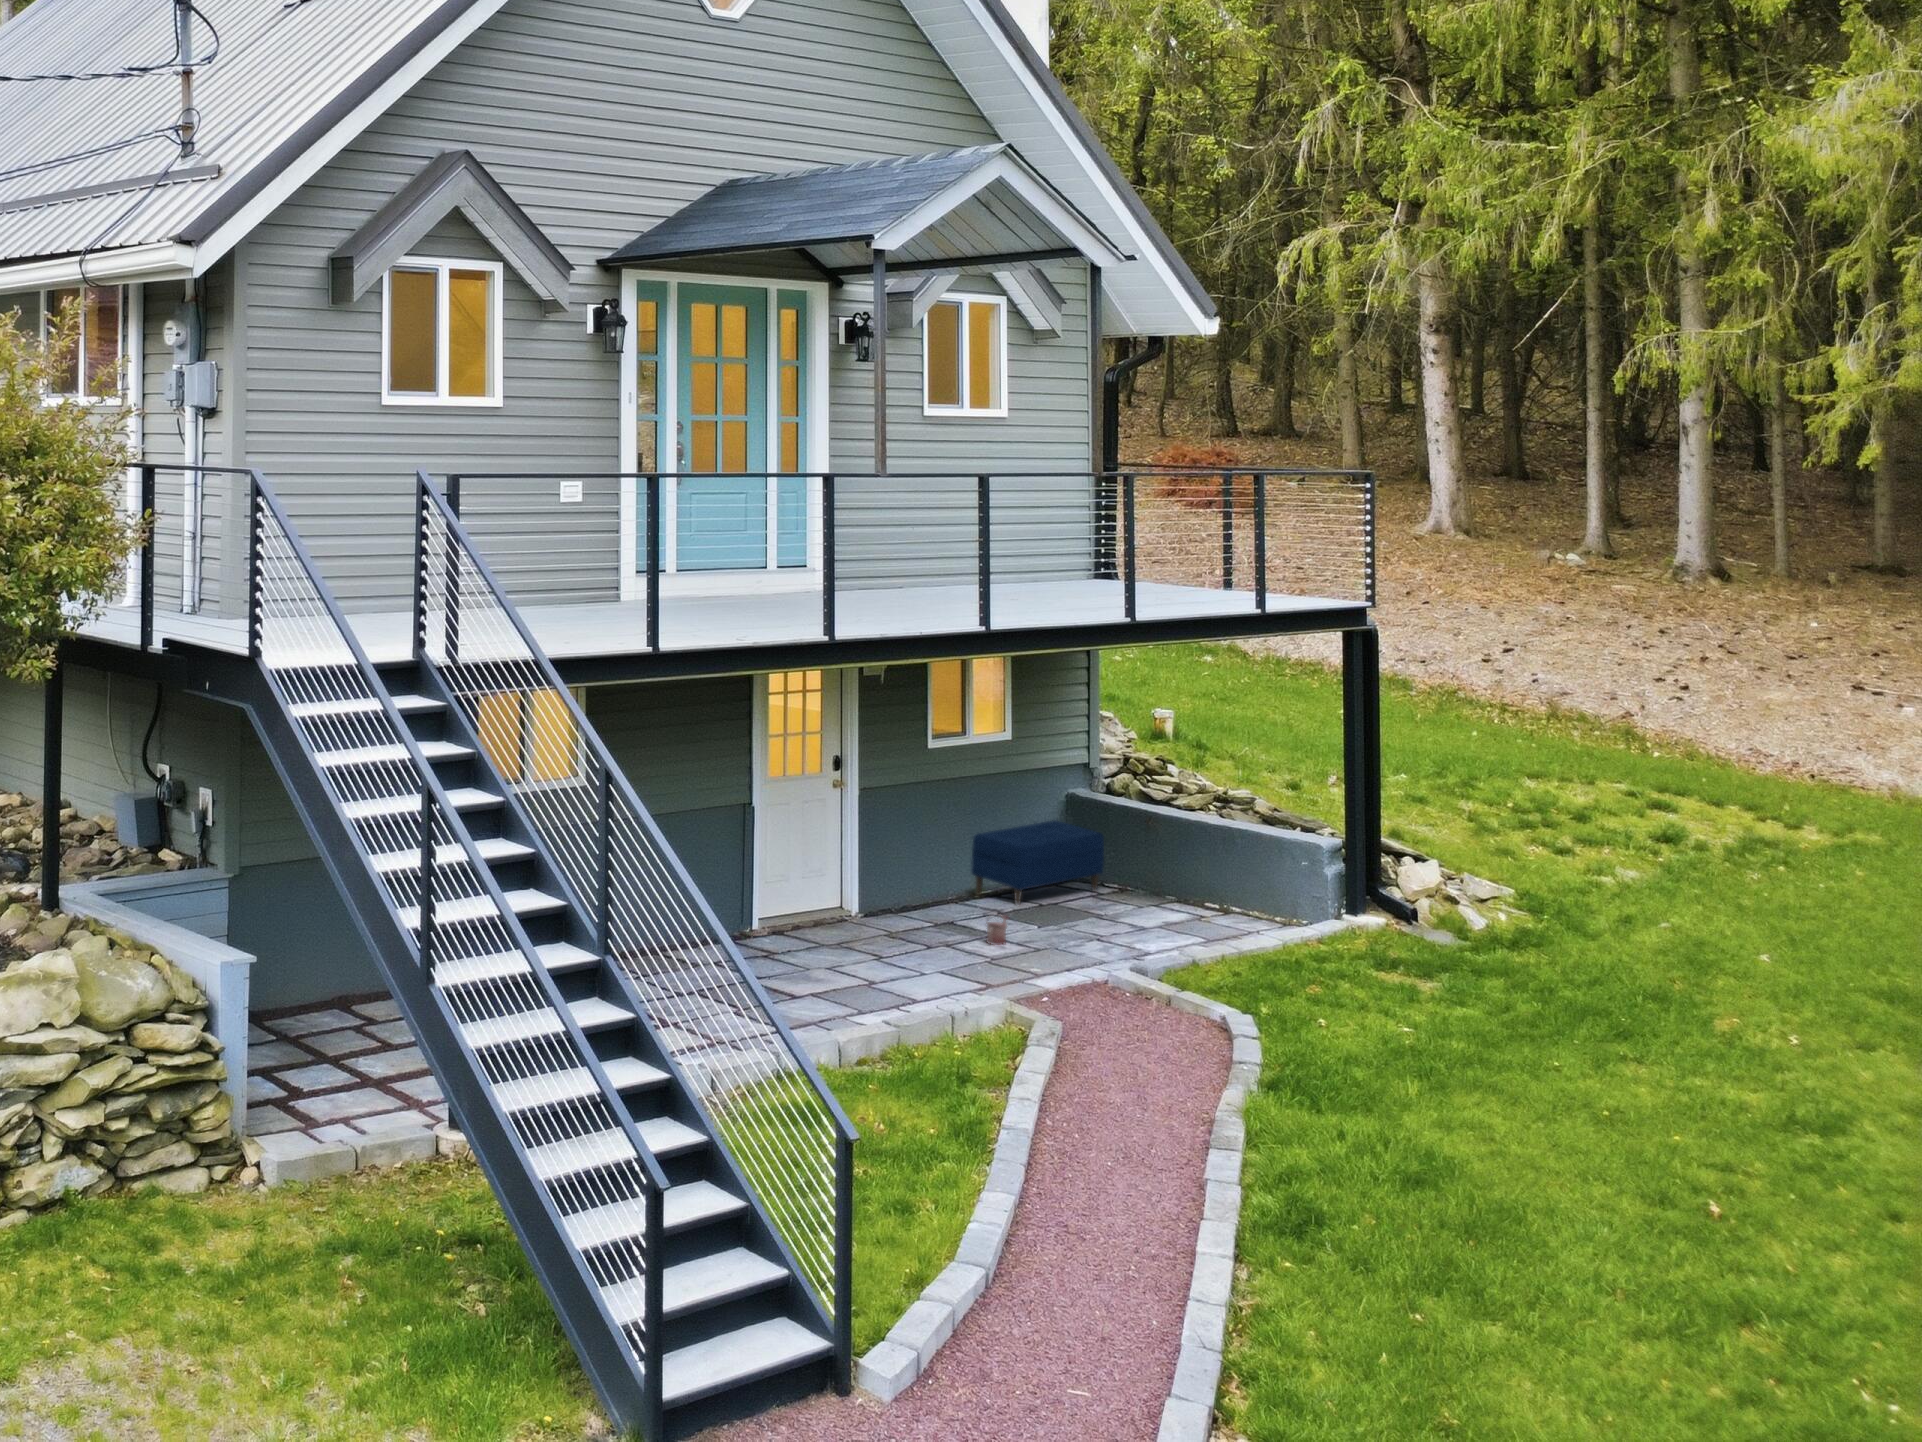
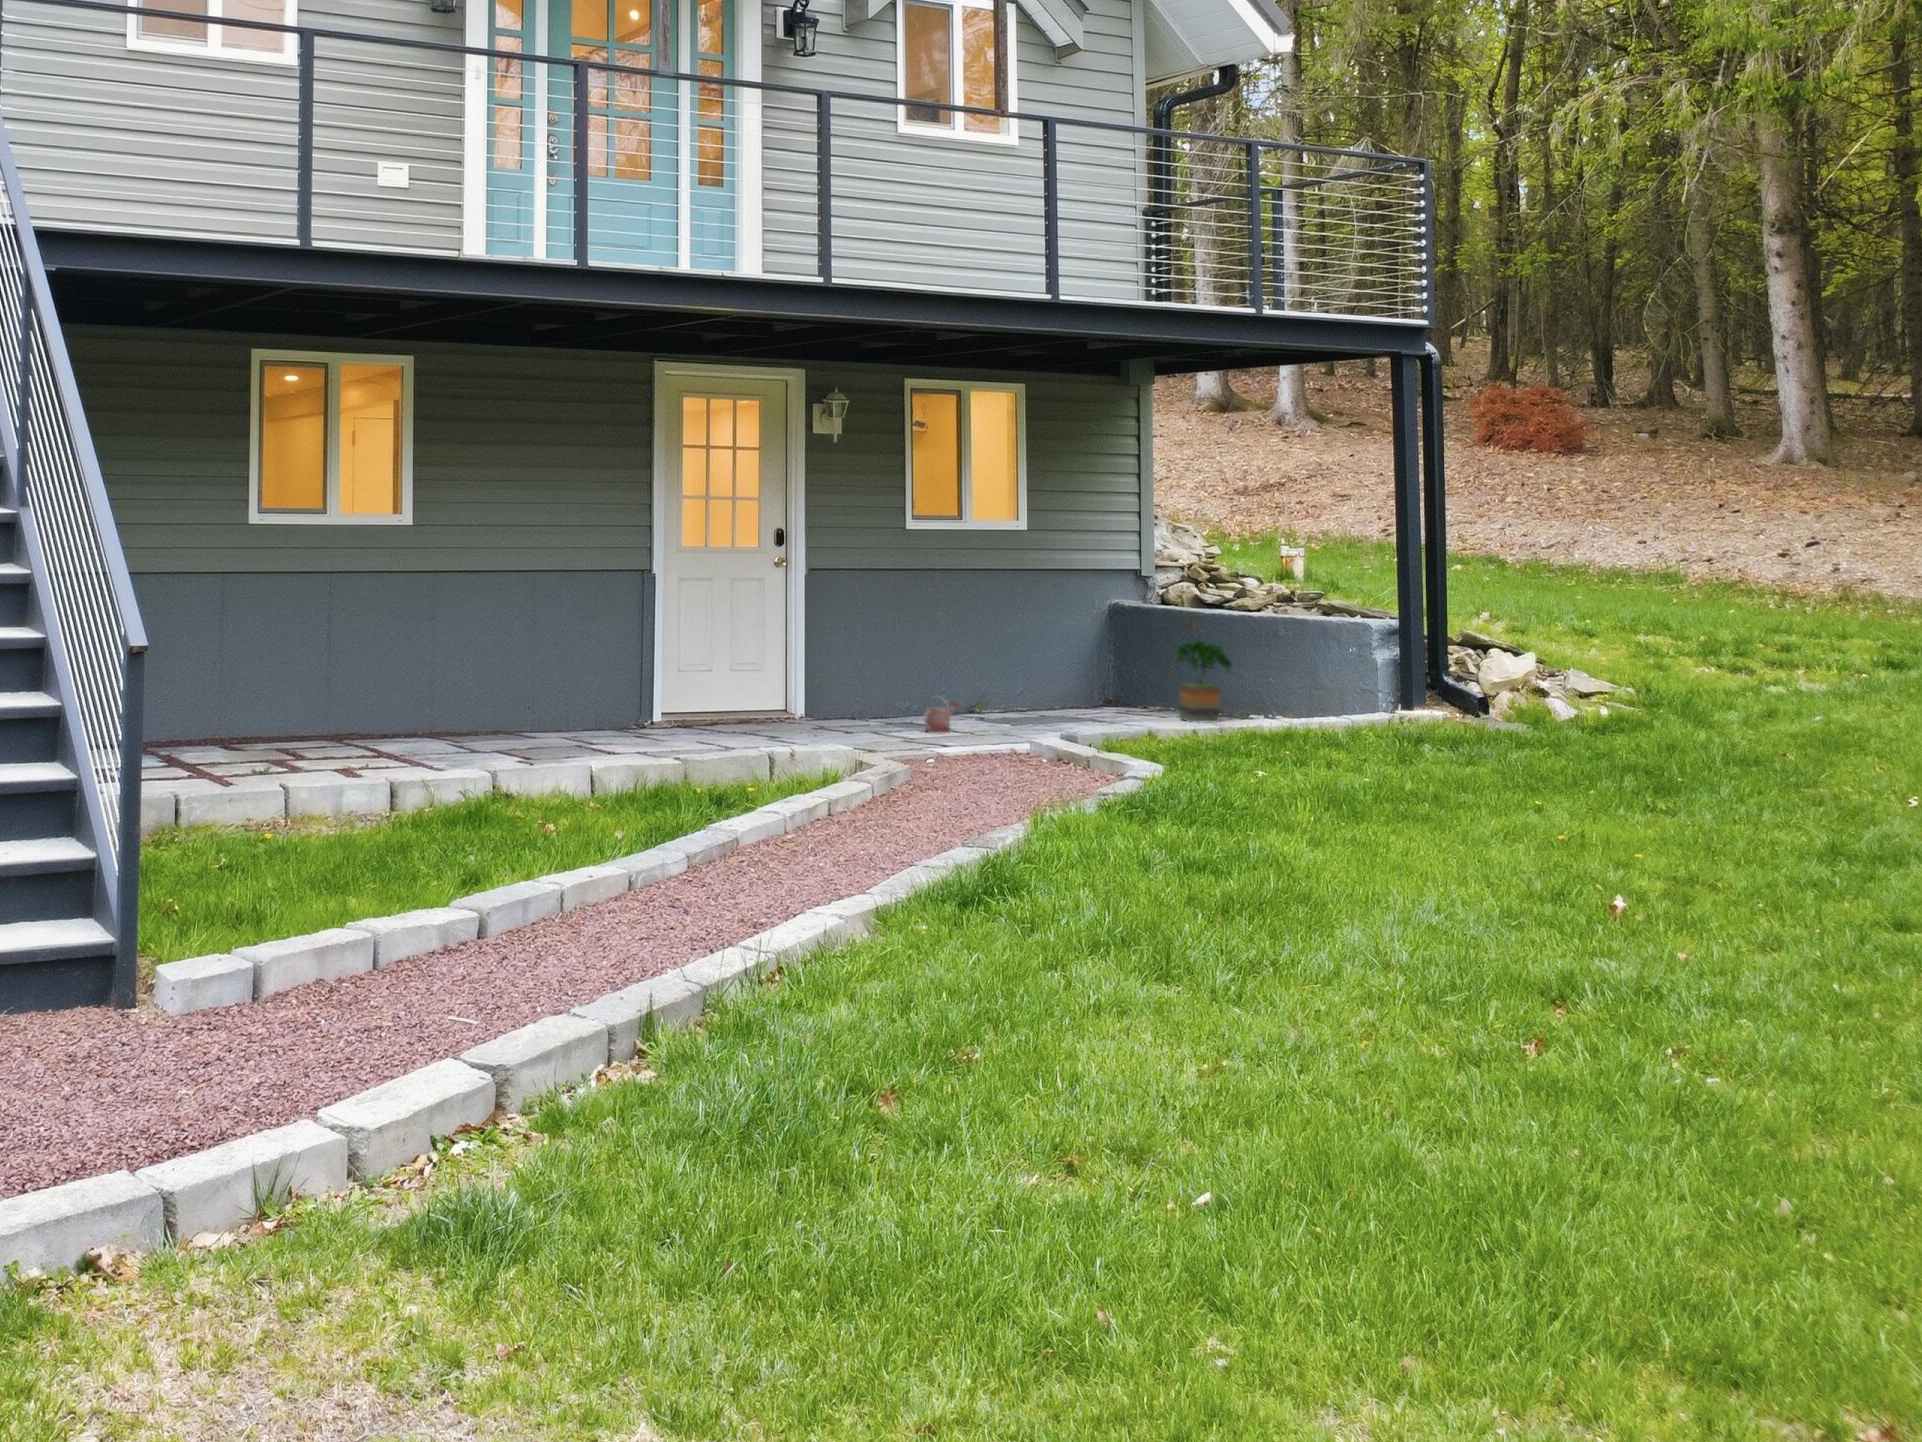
bench: present [971,820,1104,905] -> none [968,634,1135,721]
potted tree: none [1149,842,1203,913] -> present [1175,641,1232,722]

